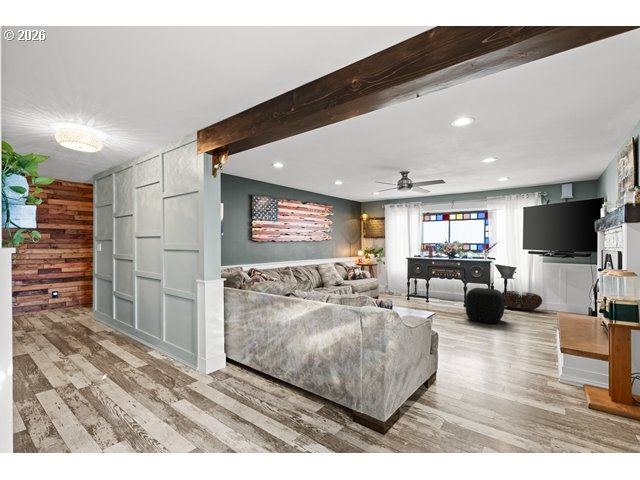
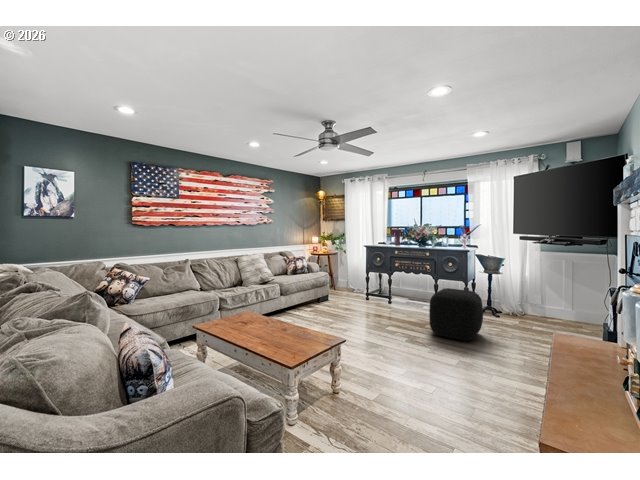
basket: present [502,291,542,310] -> none [483,289,538,316]

